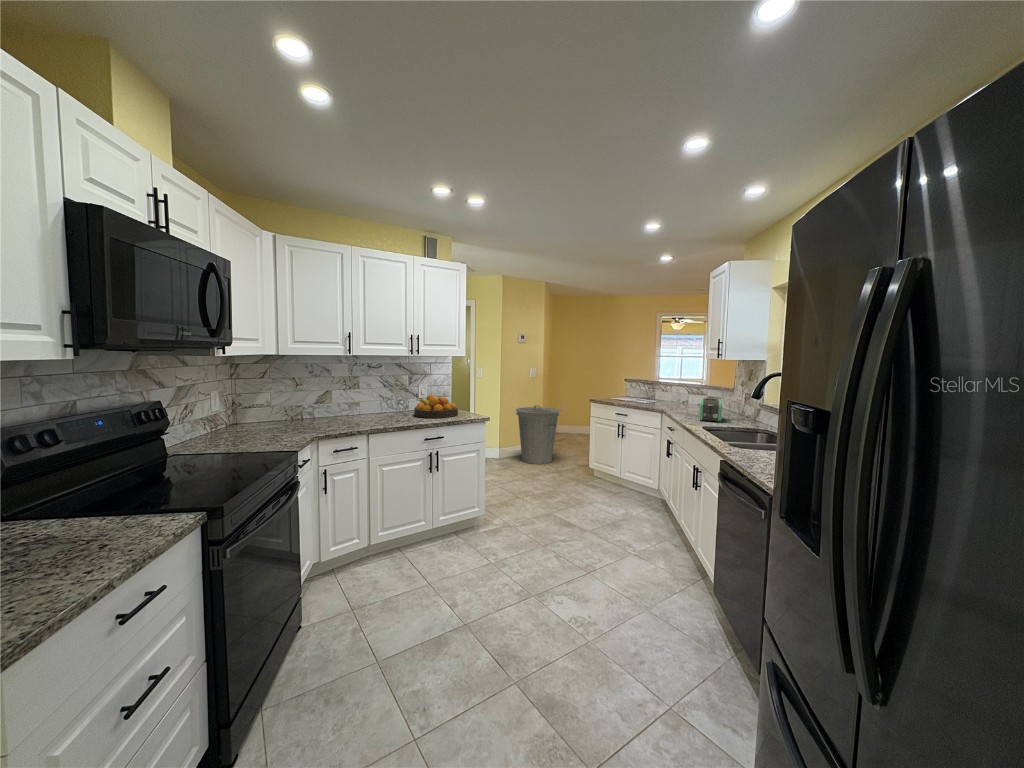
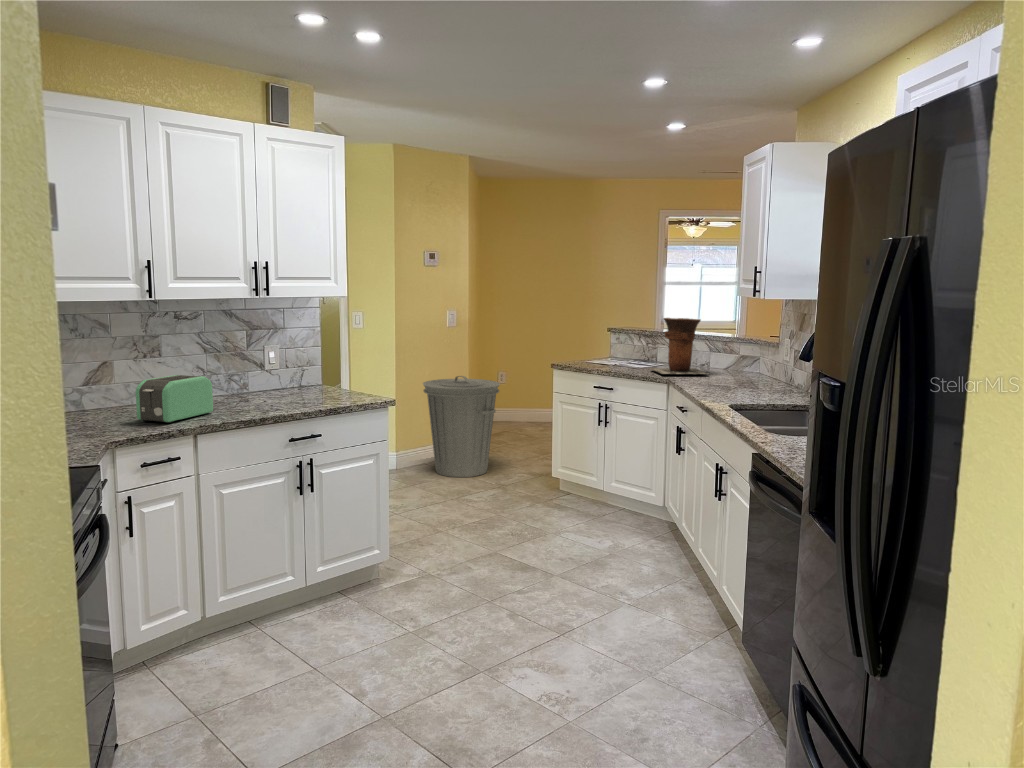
vase: none [649,372,688,407] -> present [652,318,707,374]
fruit bowl: present [414,395,458,418] -> none [263,364,339,403]
toaster: present [699,398,722,422] -> present [136,375,213,423]

